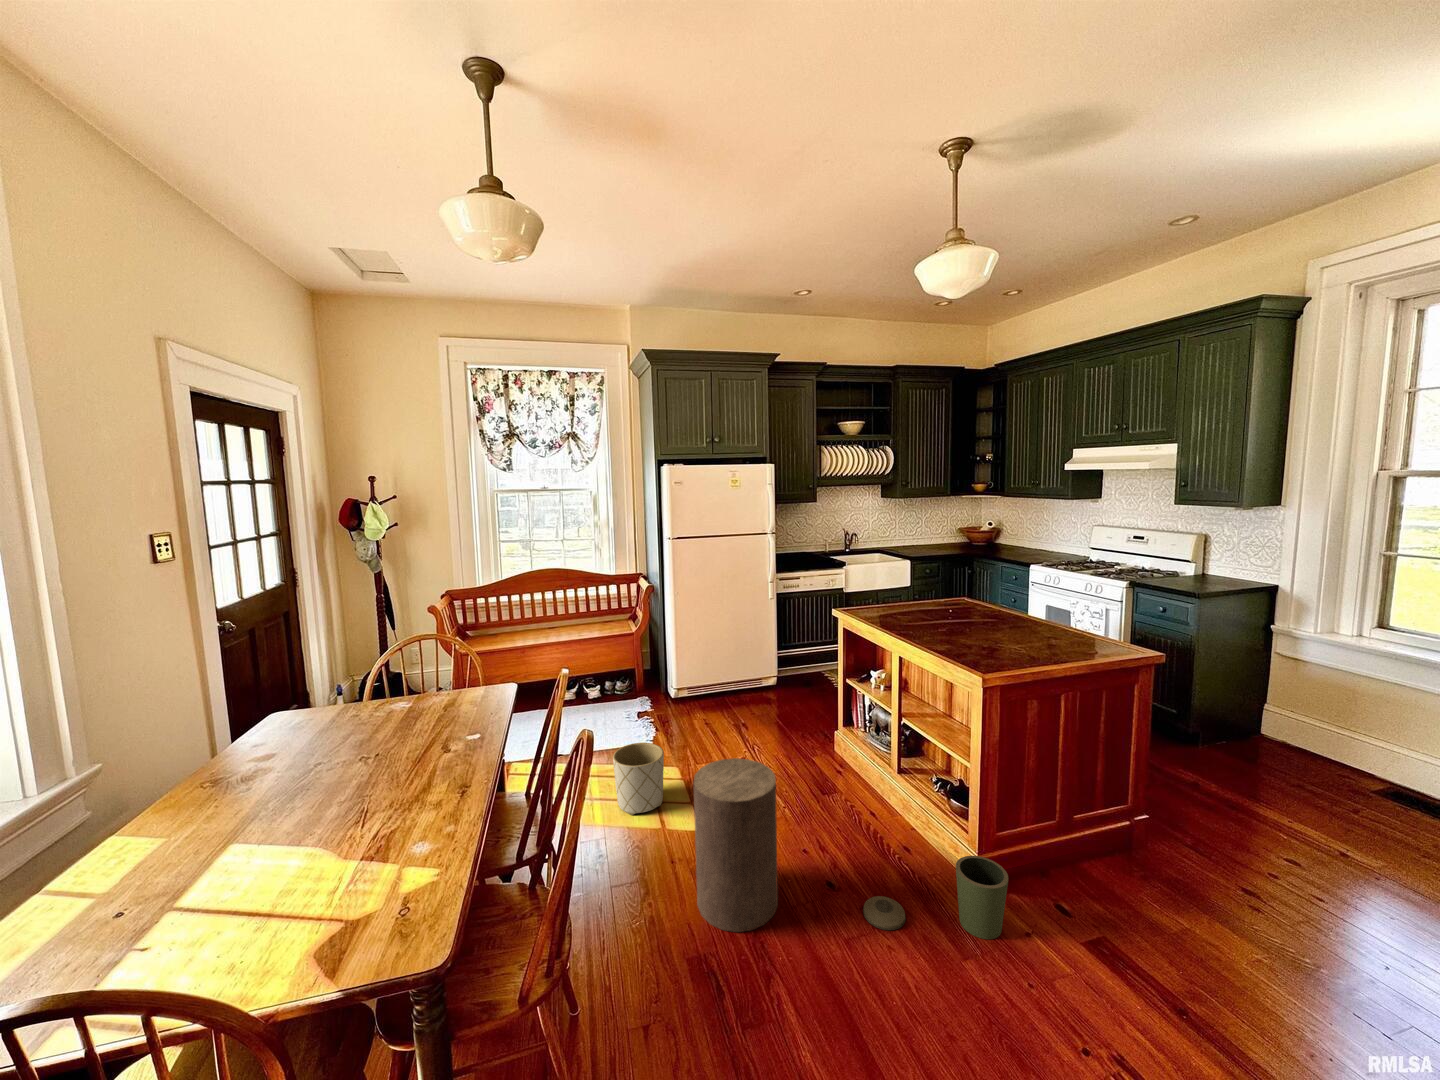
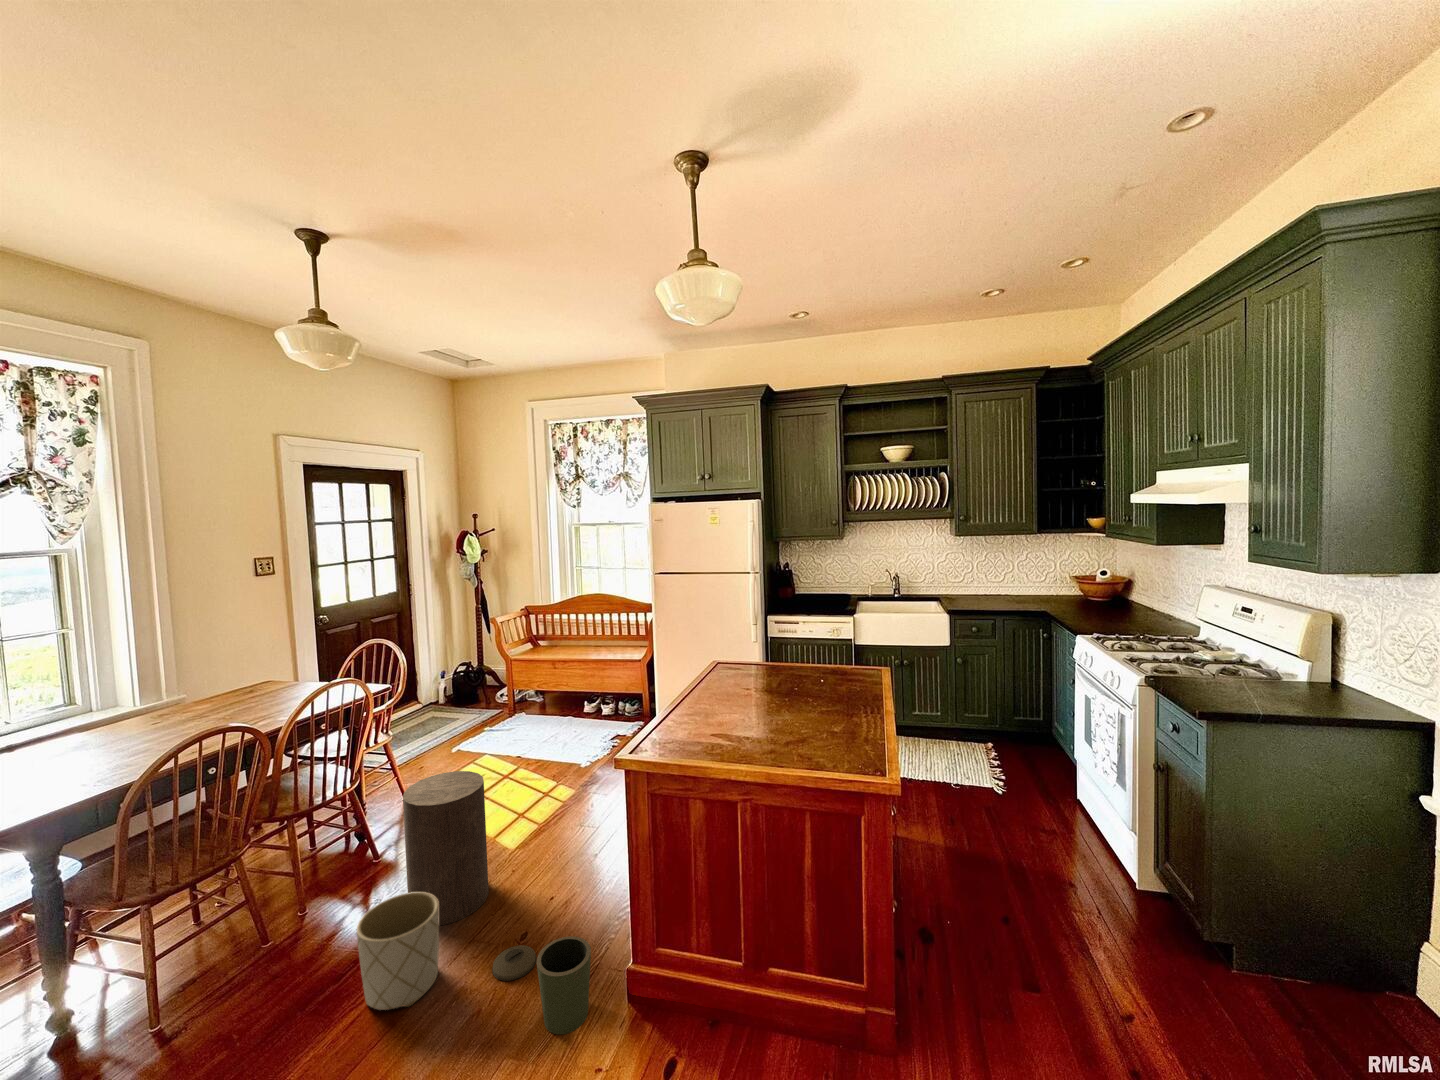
planter: present [613,743,664,815] -> present [357,892,439,1010]

